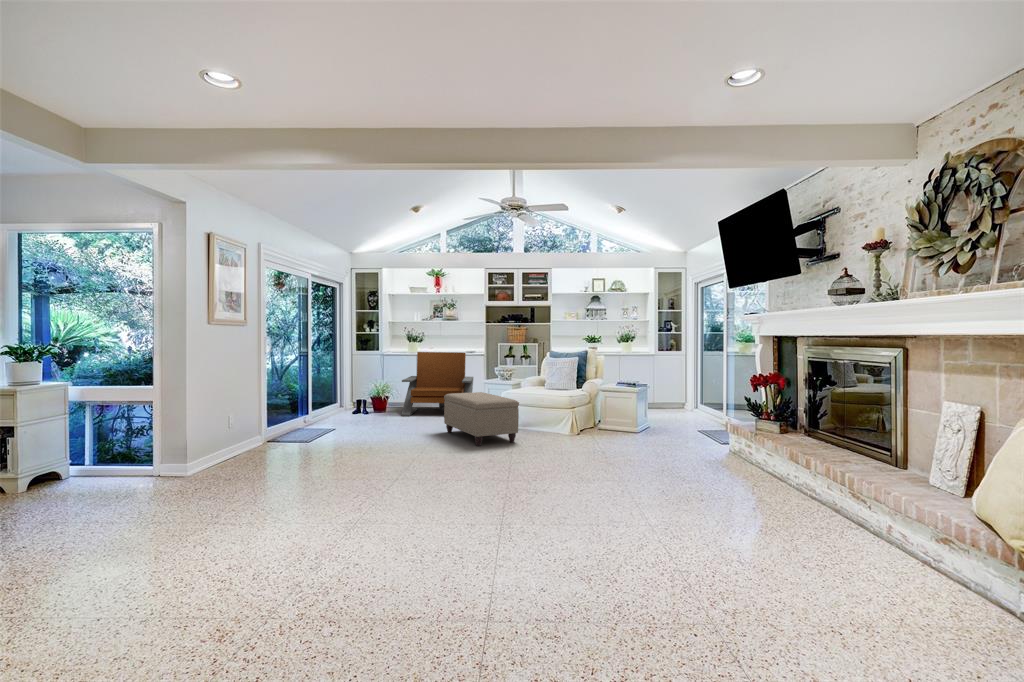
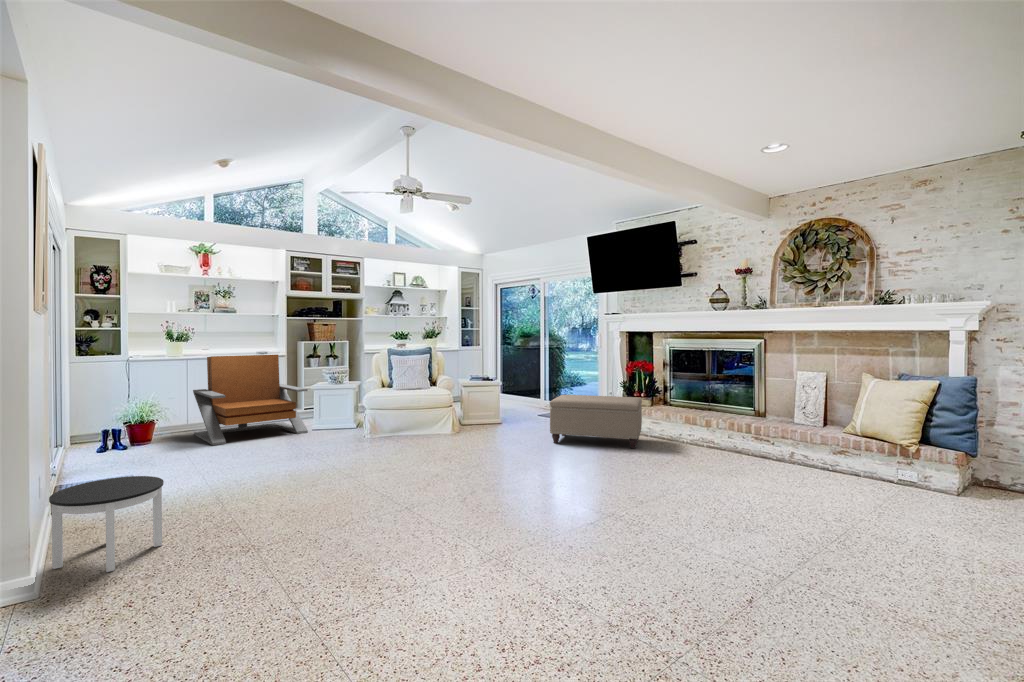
ottoman: present [444,392,519,446] -> present [550,395,642,449]
round table: none [202,416,260,465] -> present [49,476,164,572]

